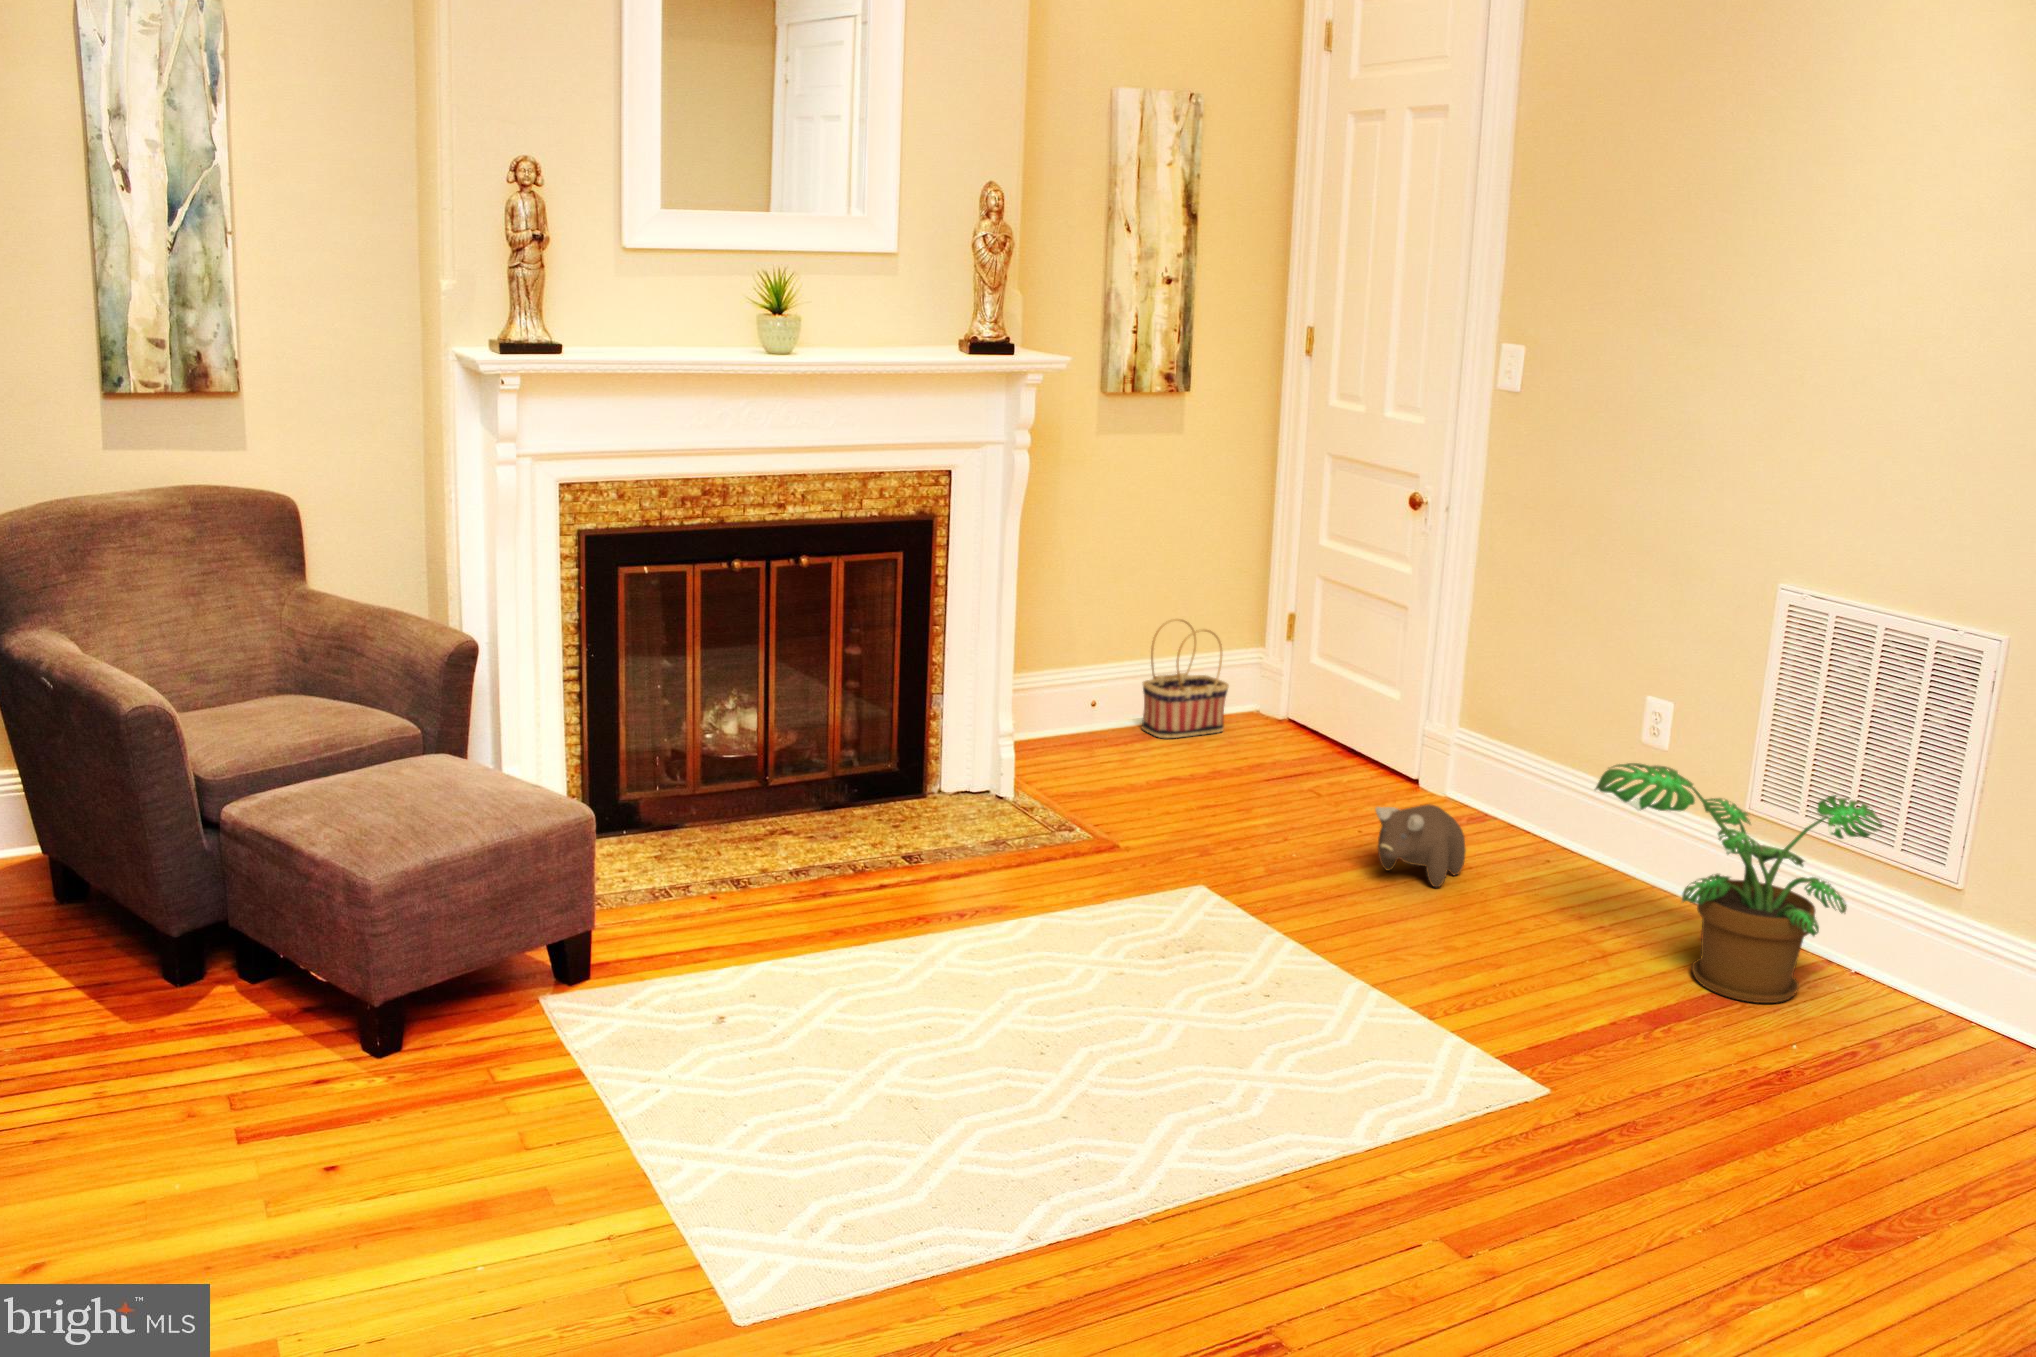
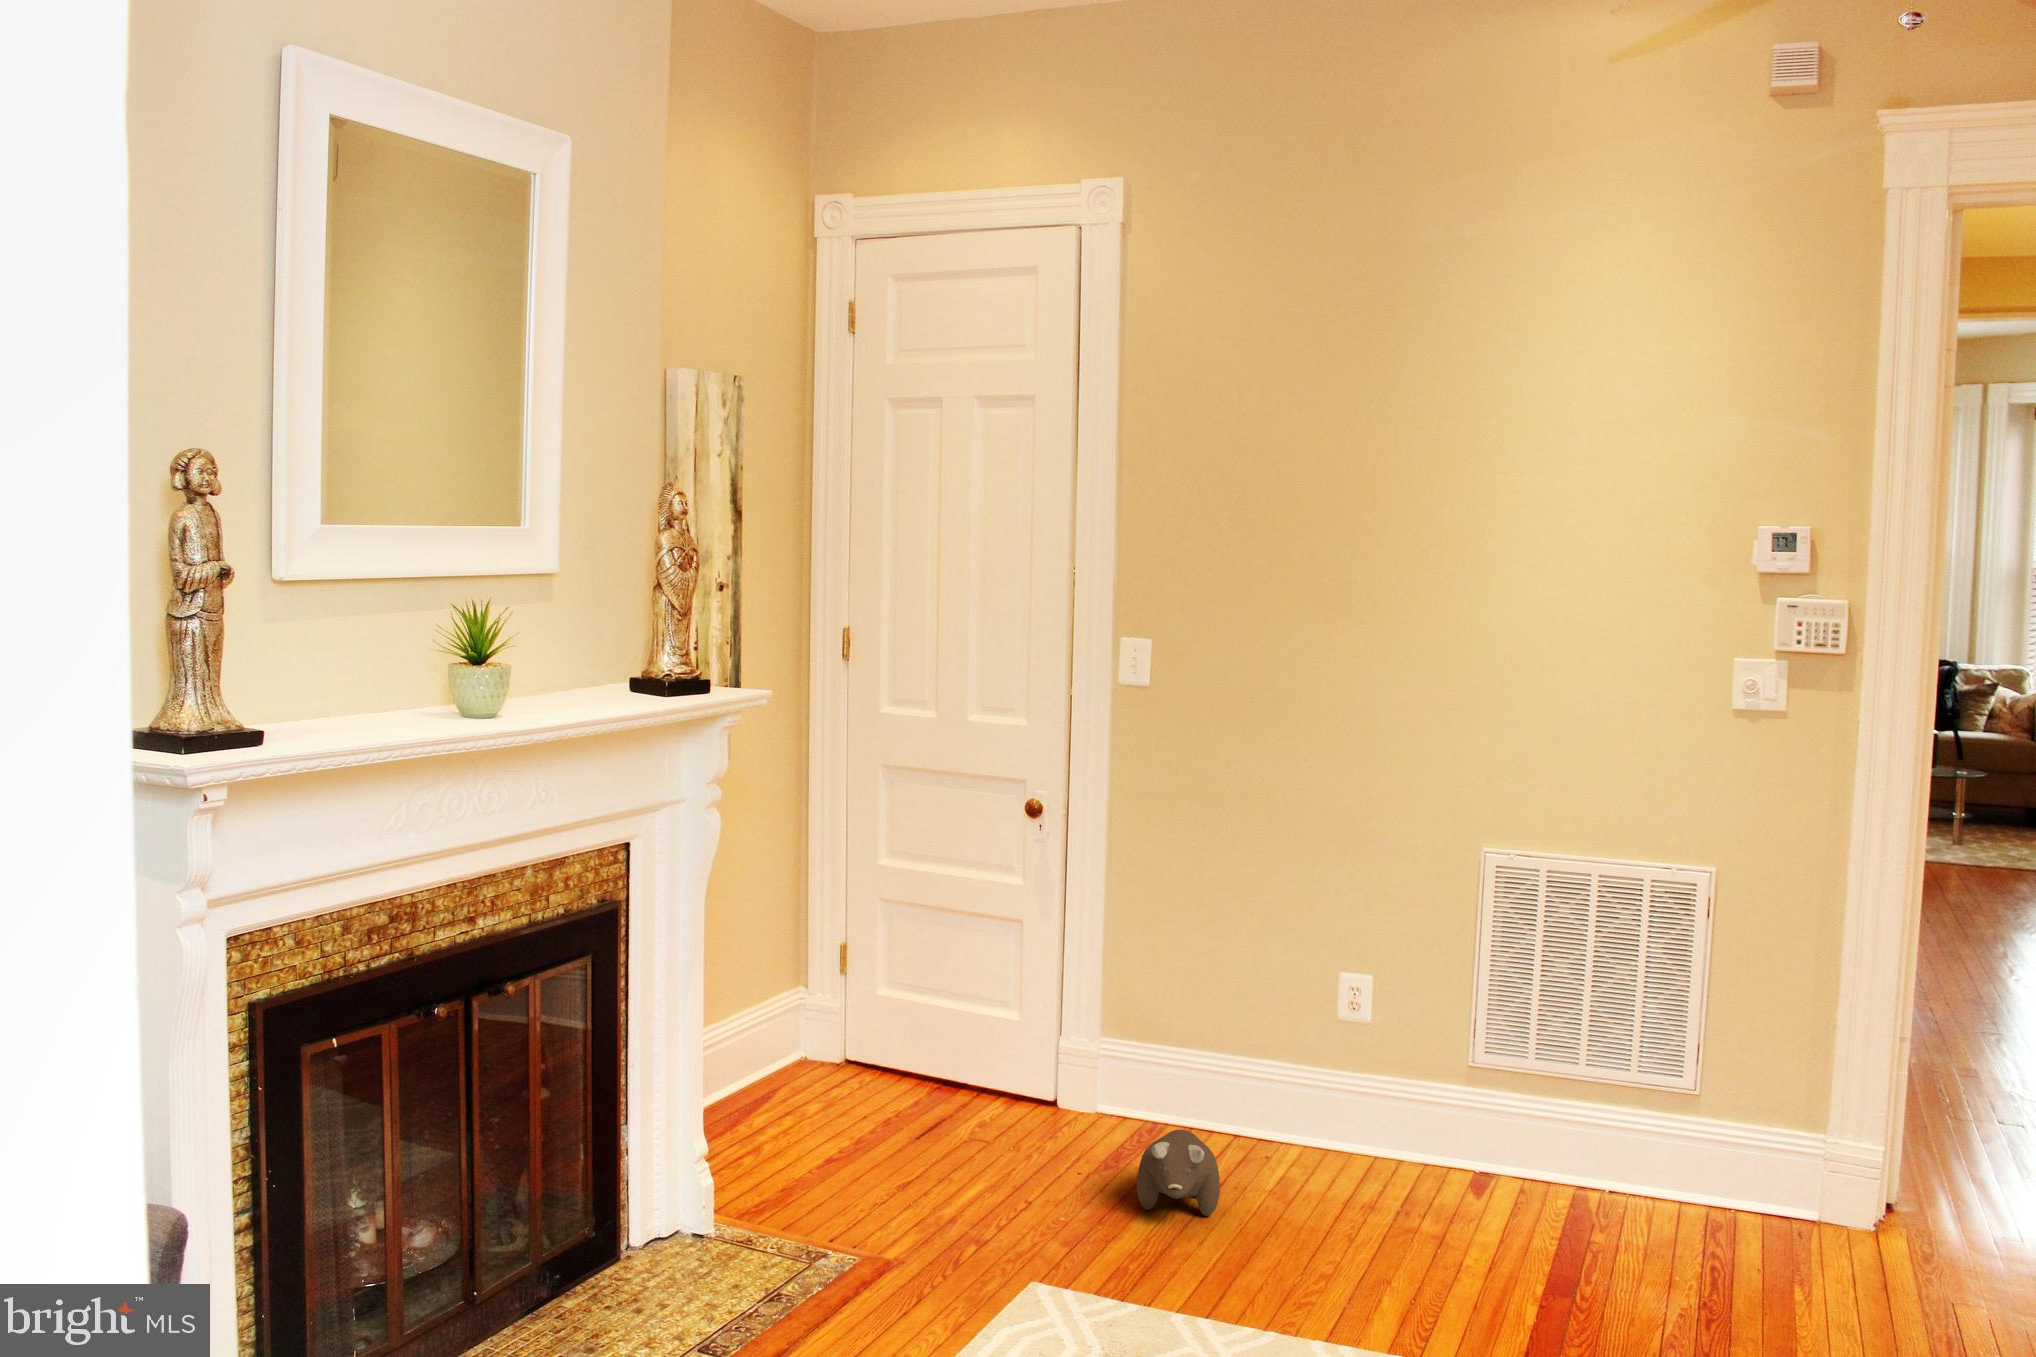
basket: present [1142,619,1229,738] -> none [723,970,808,1110]
potted plant: present [1595,763,1883,1003] -> none [1392,1046,1604,1259]

